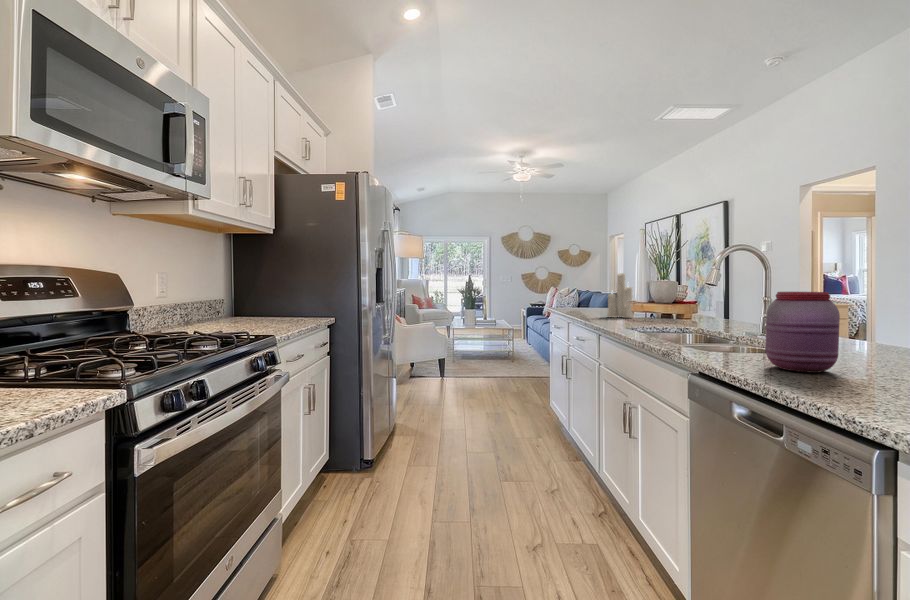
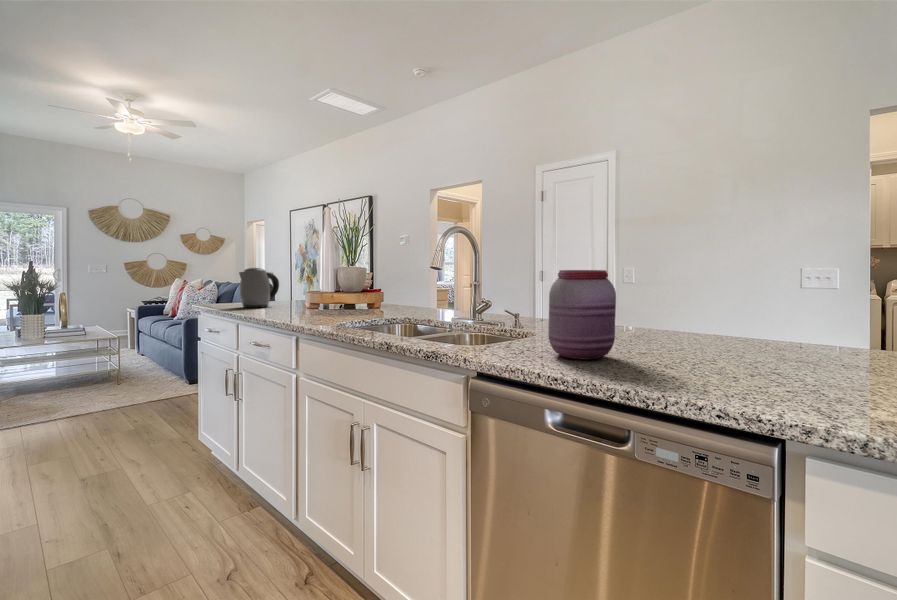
candle: present [607,273,633,318] -> none [288,245,321,311]
kettle: none [575,282,606,313] -> present [239,268,279,308]

